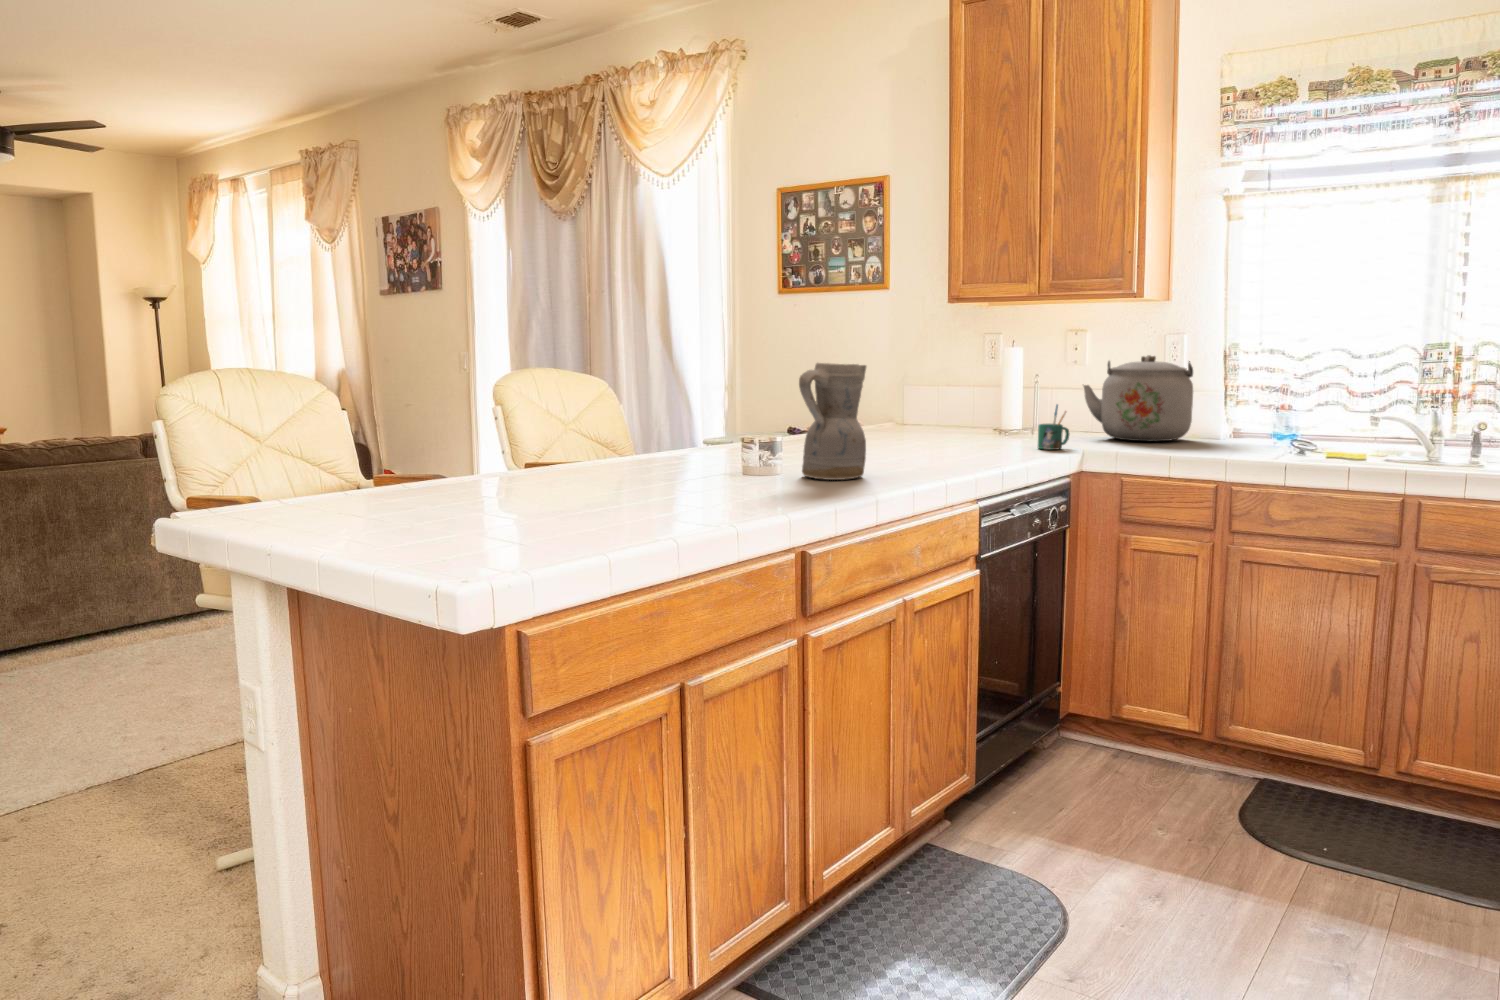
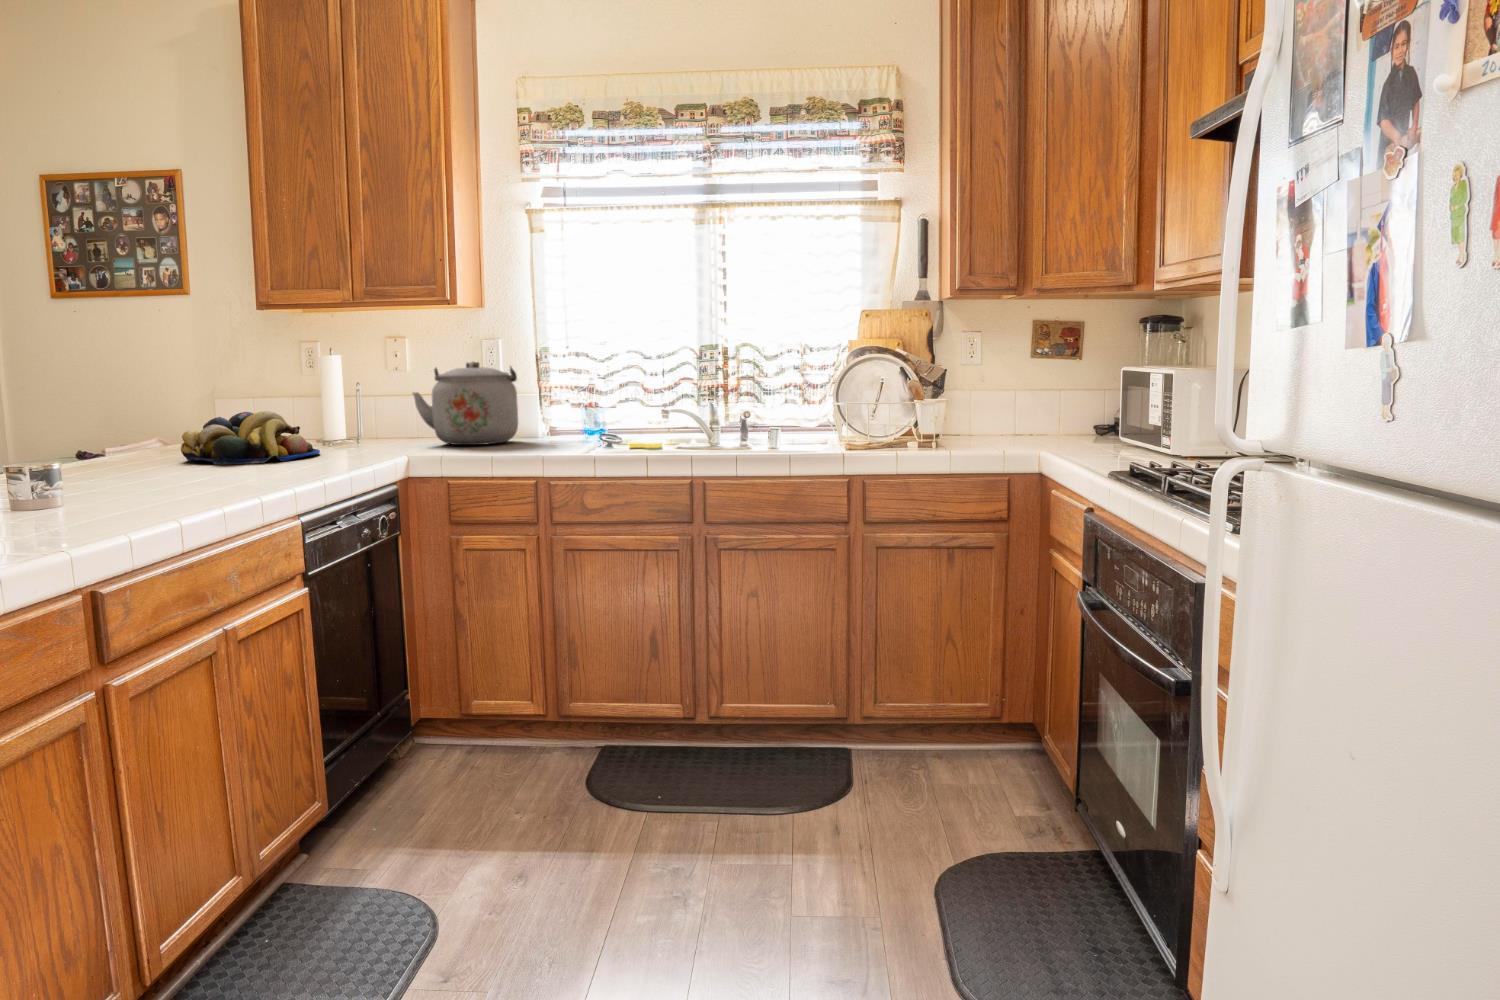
ceramic pitcher: present [799,363,866,480] -> none [71,379,165,509]
fruit bowl: none [871,397,990,446] -> present [181,411,320,465]
mug: present [1038,405,1069,450] -> none [366,413,399,459]

